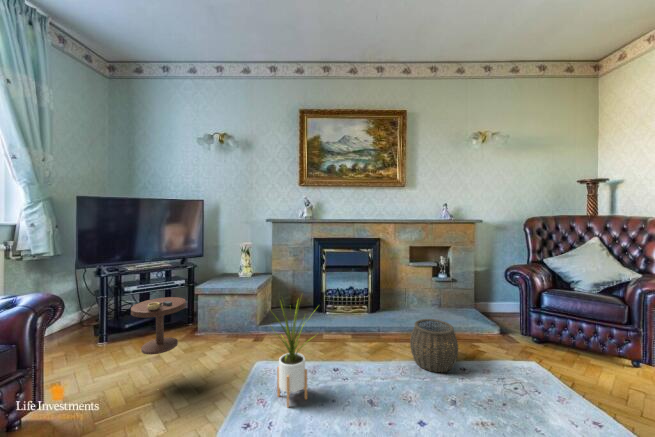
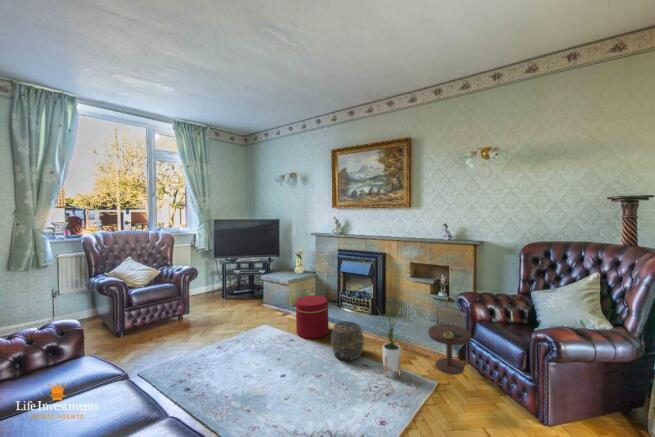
side table: present [131,297,186,355] -> present [428,324,471,375]
ottoman: none [321,298,368,364] -> present [295,295,329,339]
house plant: present [273,301,312,407] -> present [383,314,401,376]

